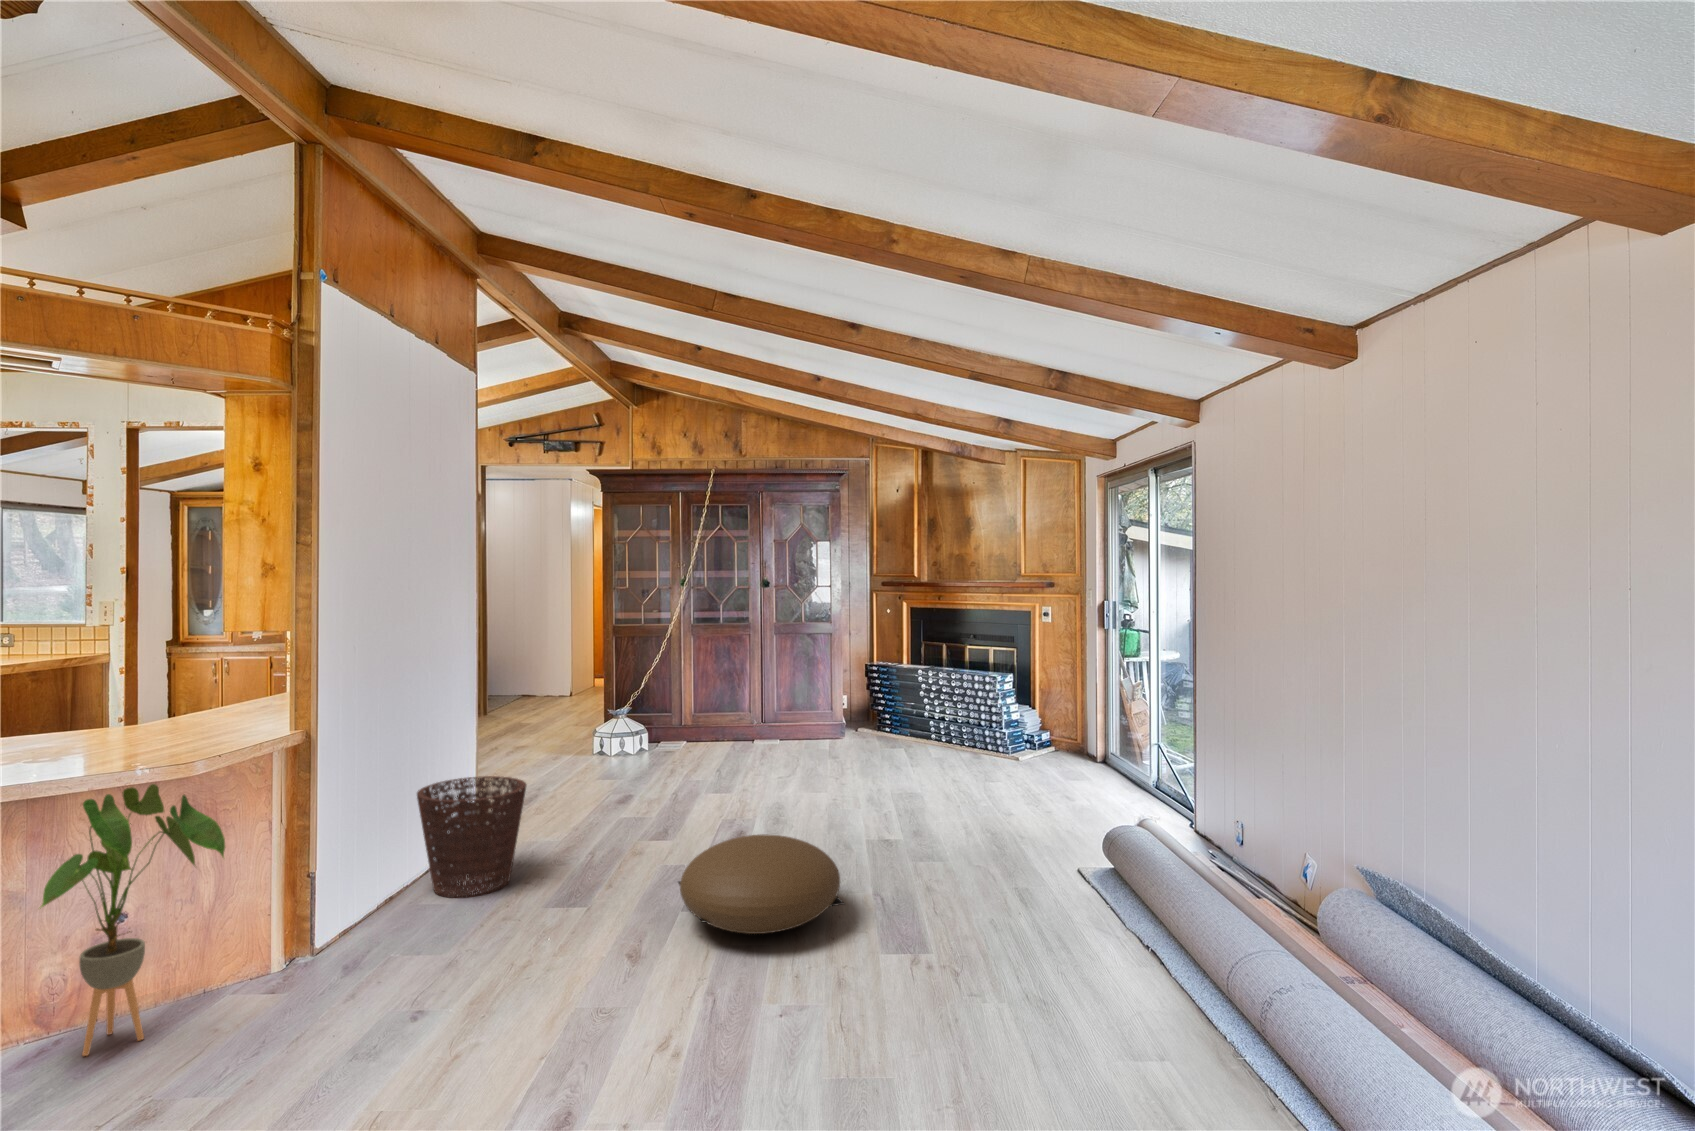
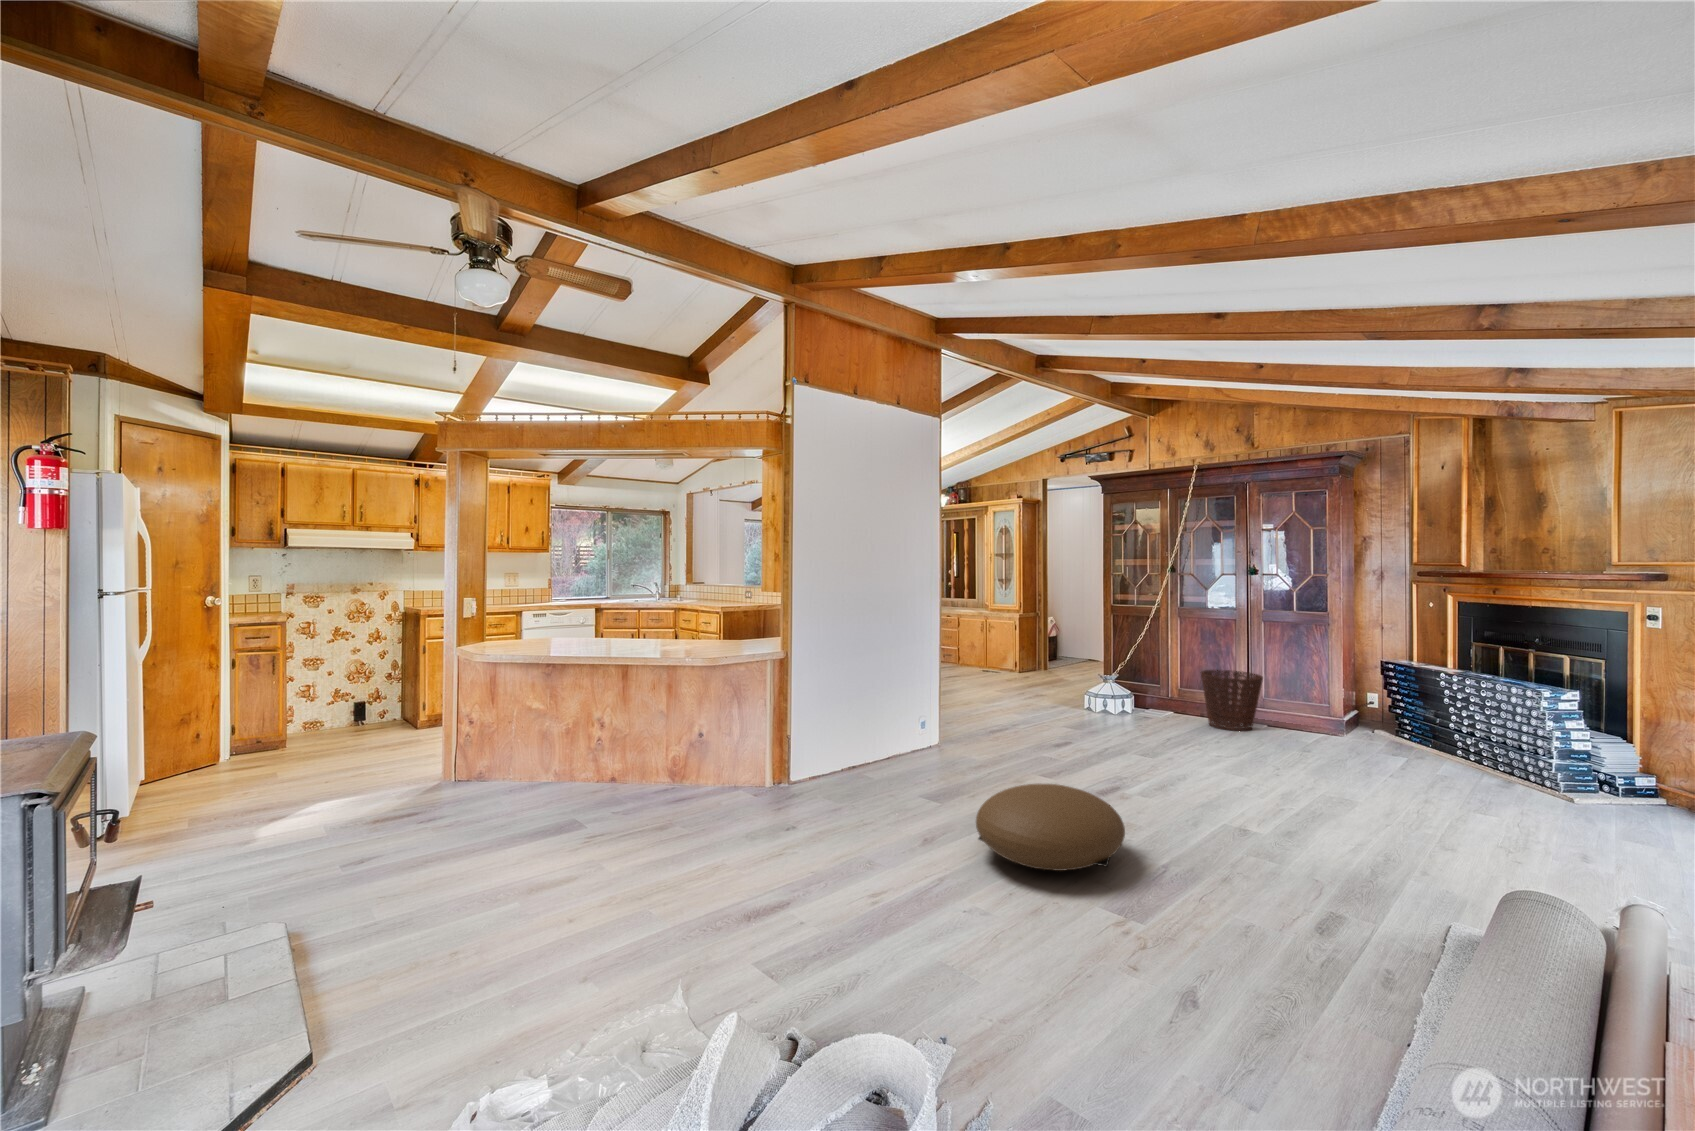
basket: present [417,776,526,898] -> present [1201,670,1263,731]
house plant: present [41,784,225,1056] -> none [638,668,717,802]

